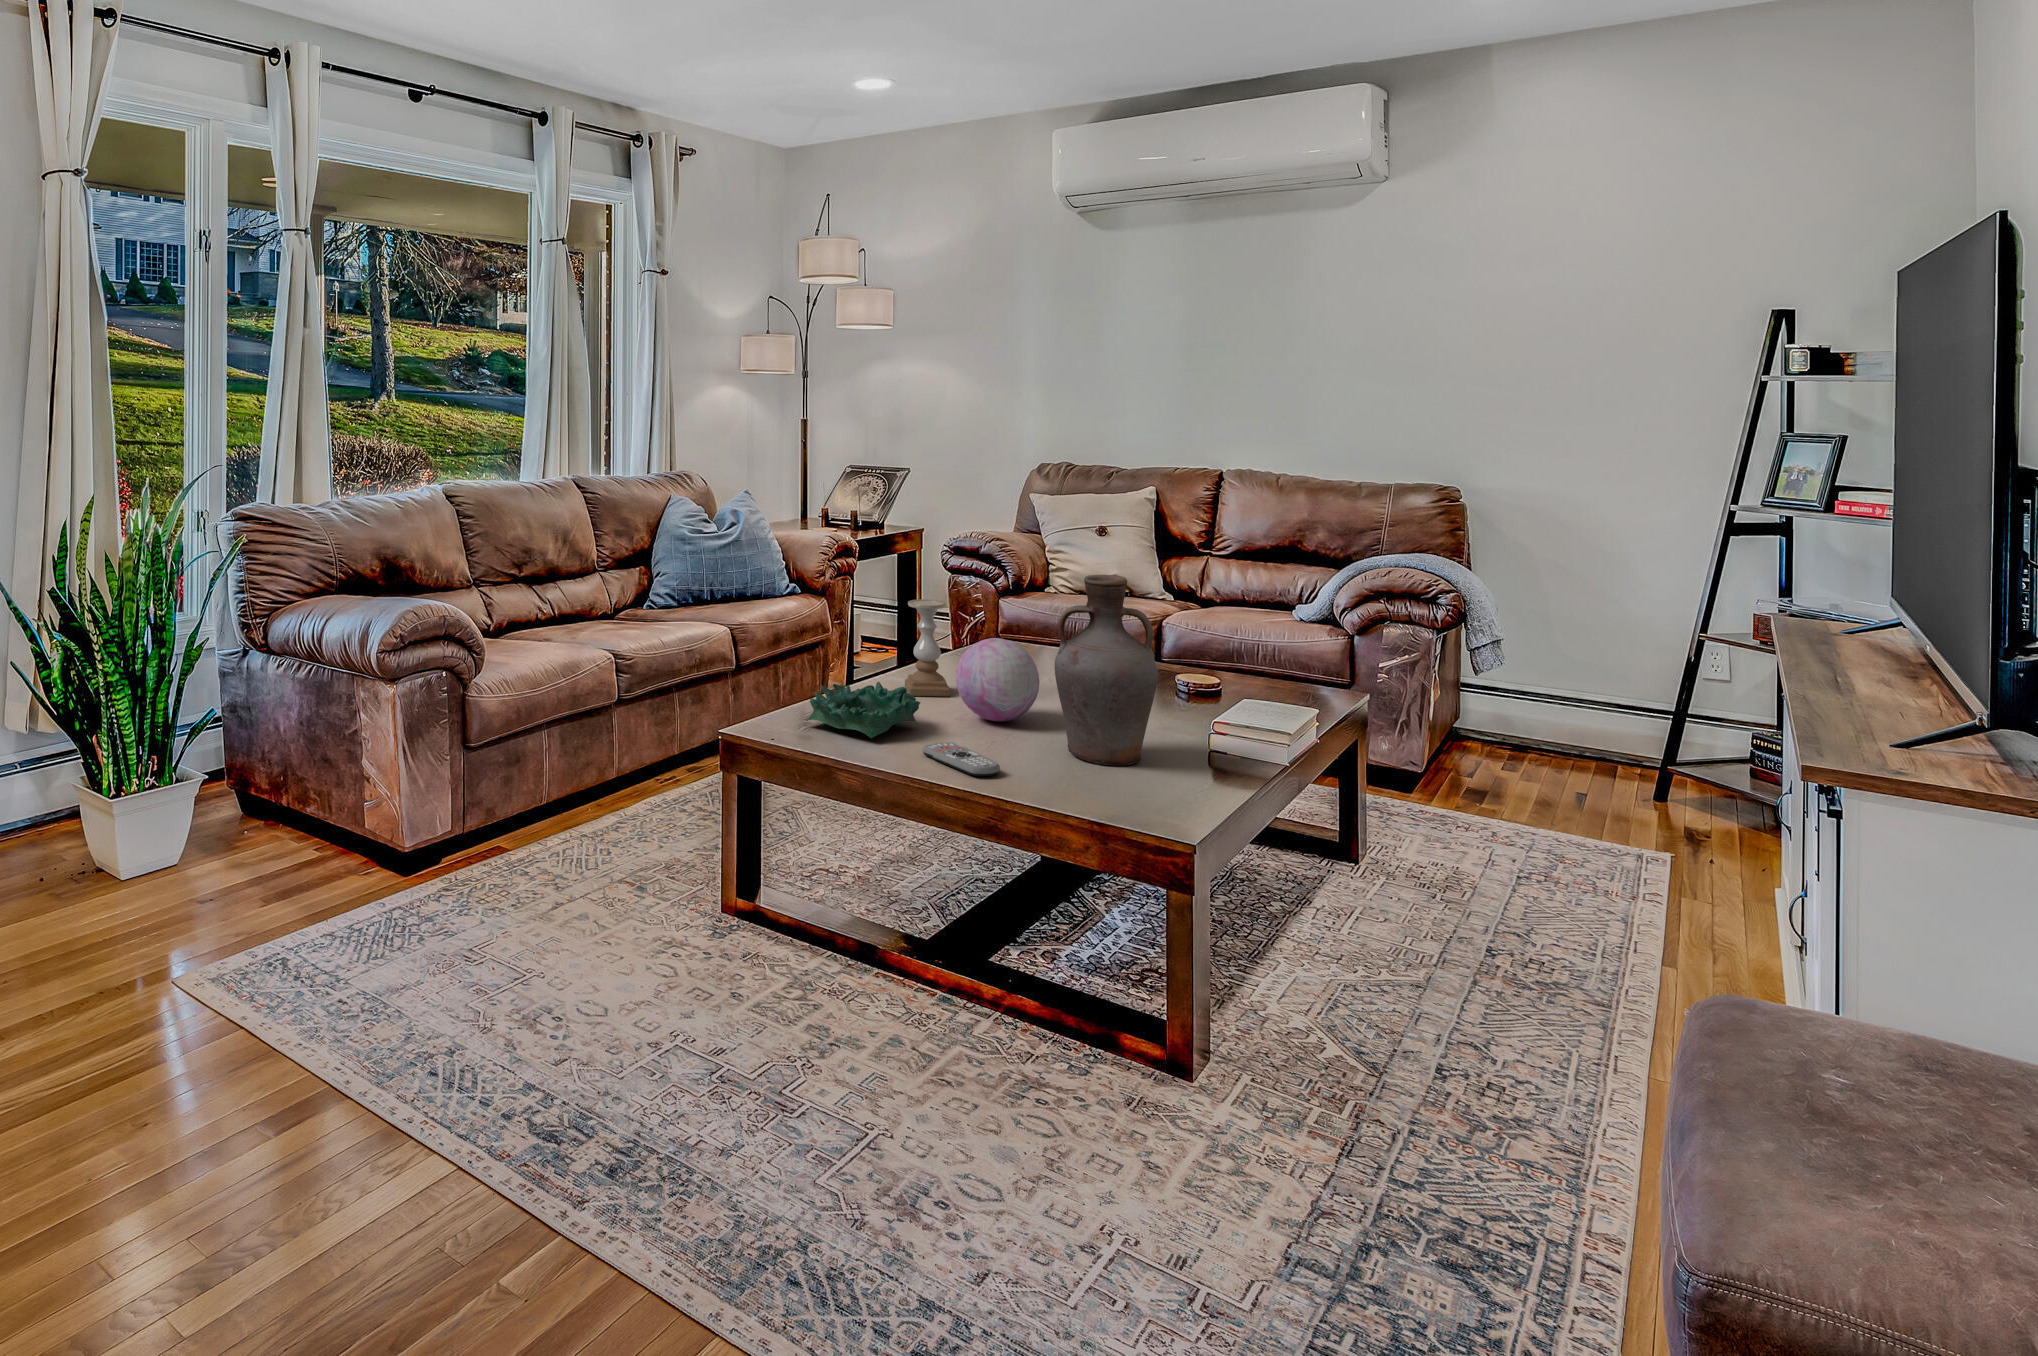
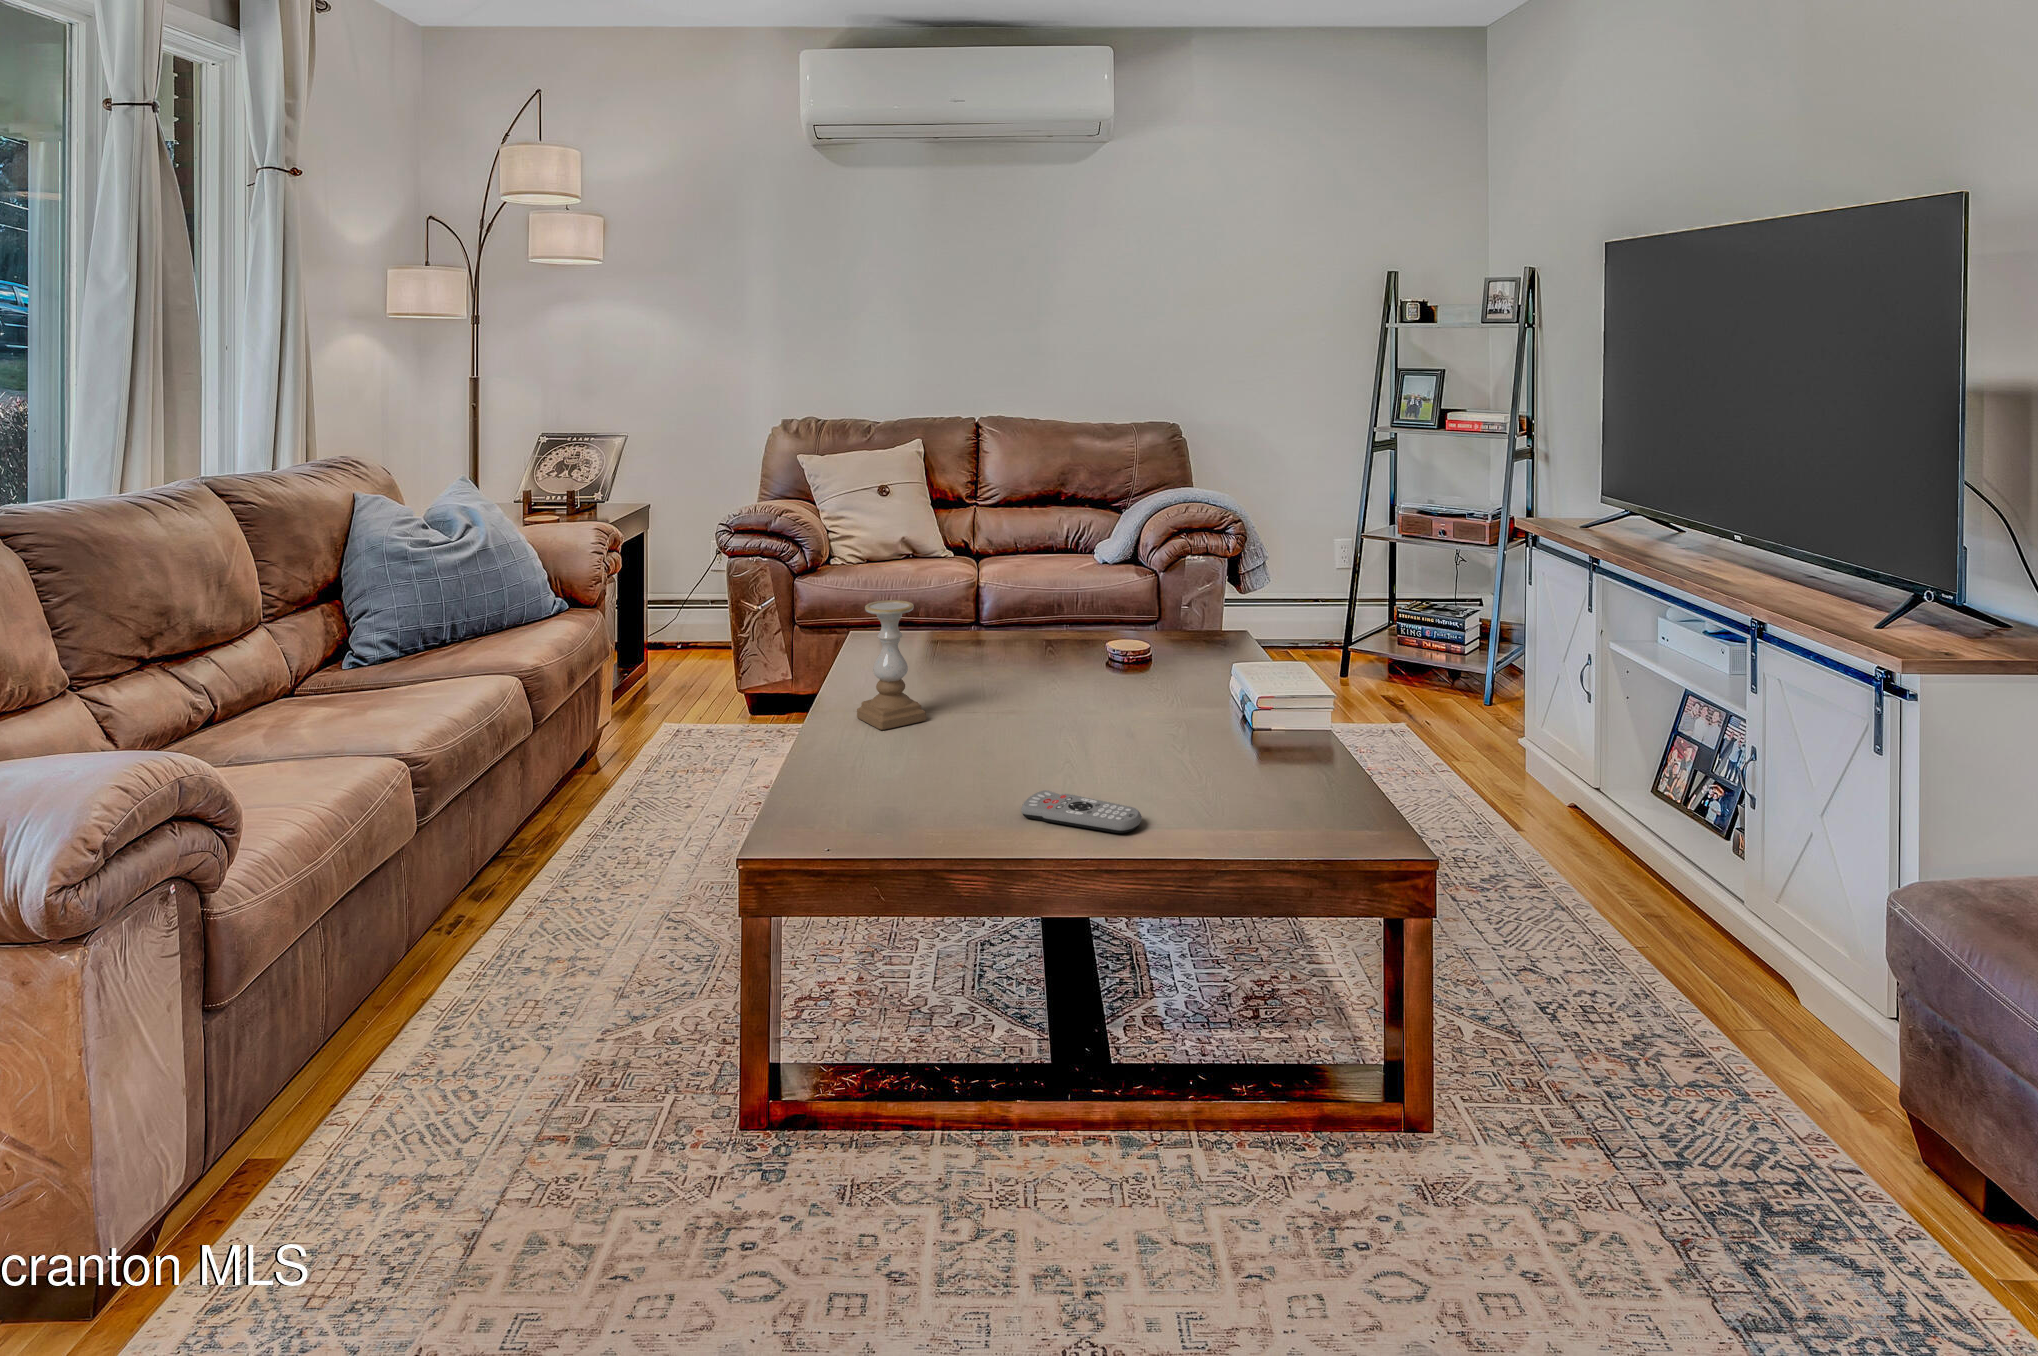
vase: present [1055,575,1158,766] -> none [1132,544,1249,775]
decorative orb: present [956,638,1040,722] -> none [971,639,1072,744]
decorative bowl: present [806,682,920,738] -> none [824,724,968,811]

